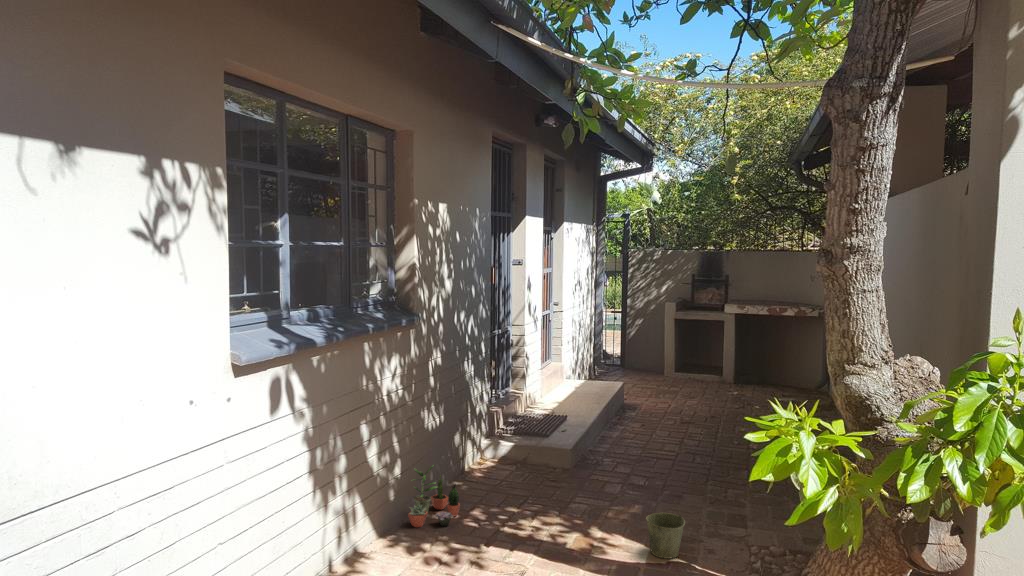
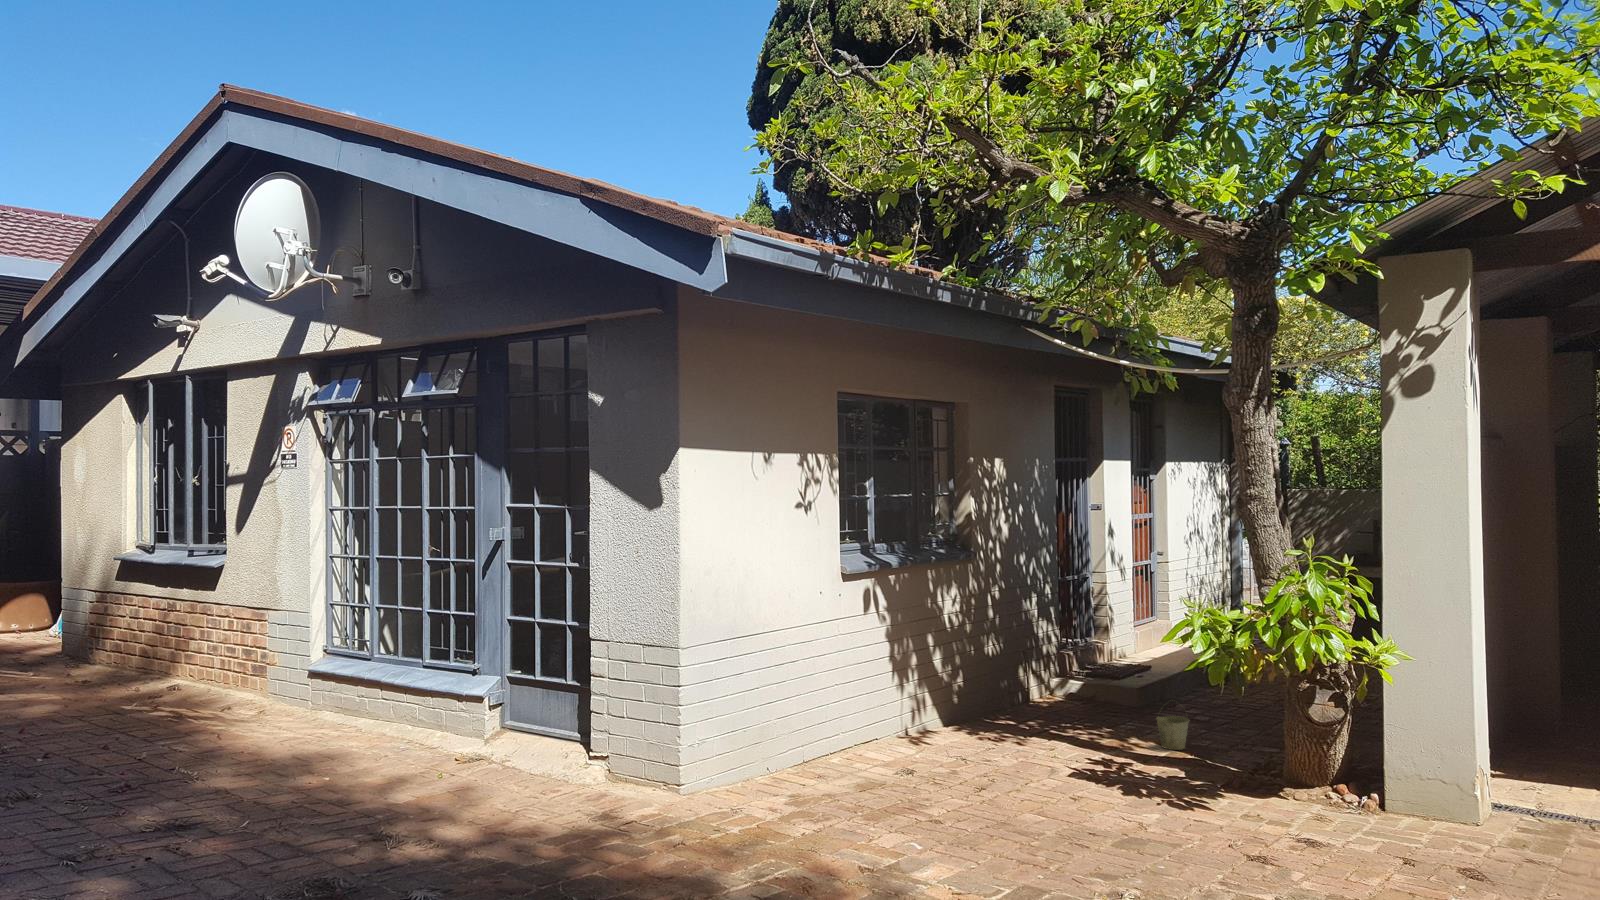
potted plant: present [408,465,460,527] -> none [967,676,1012,724]

